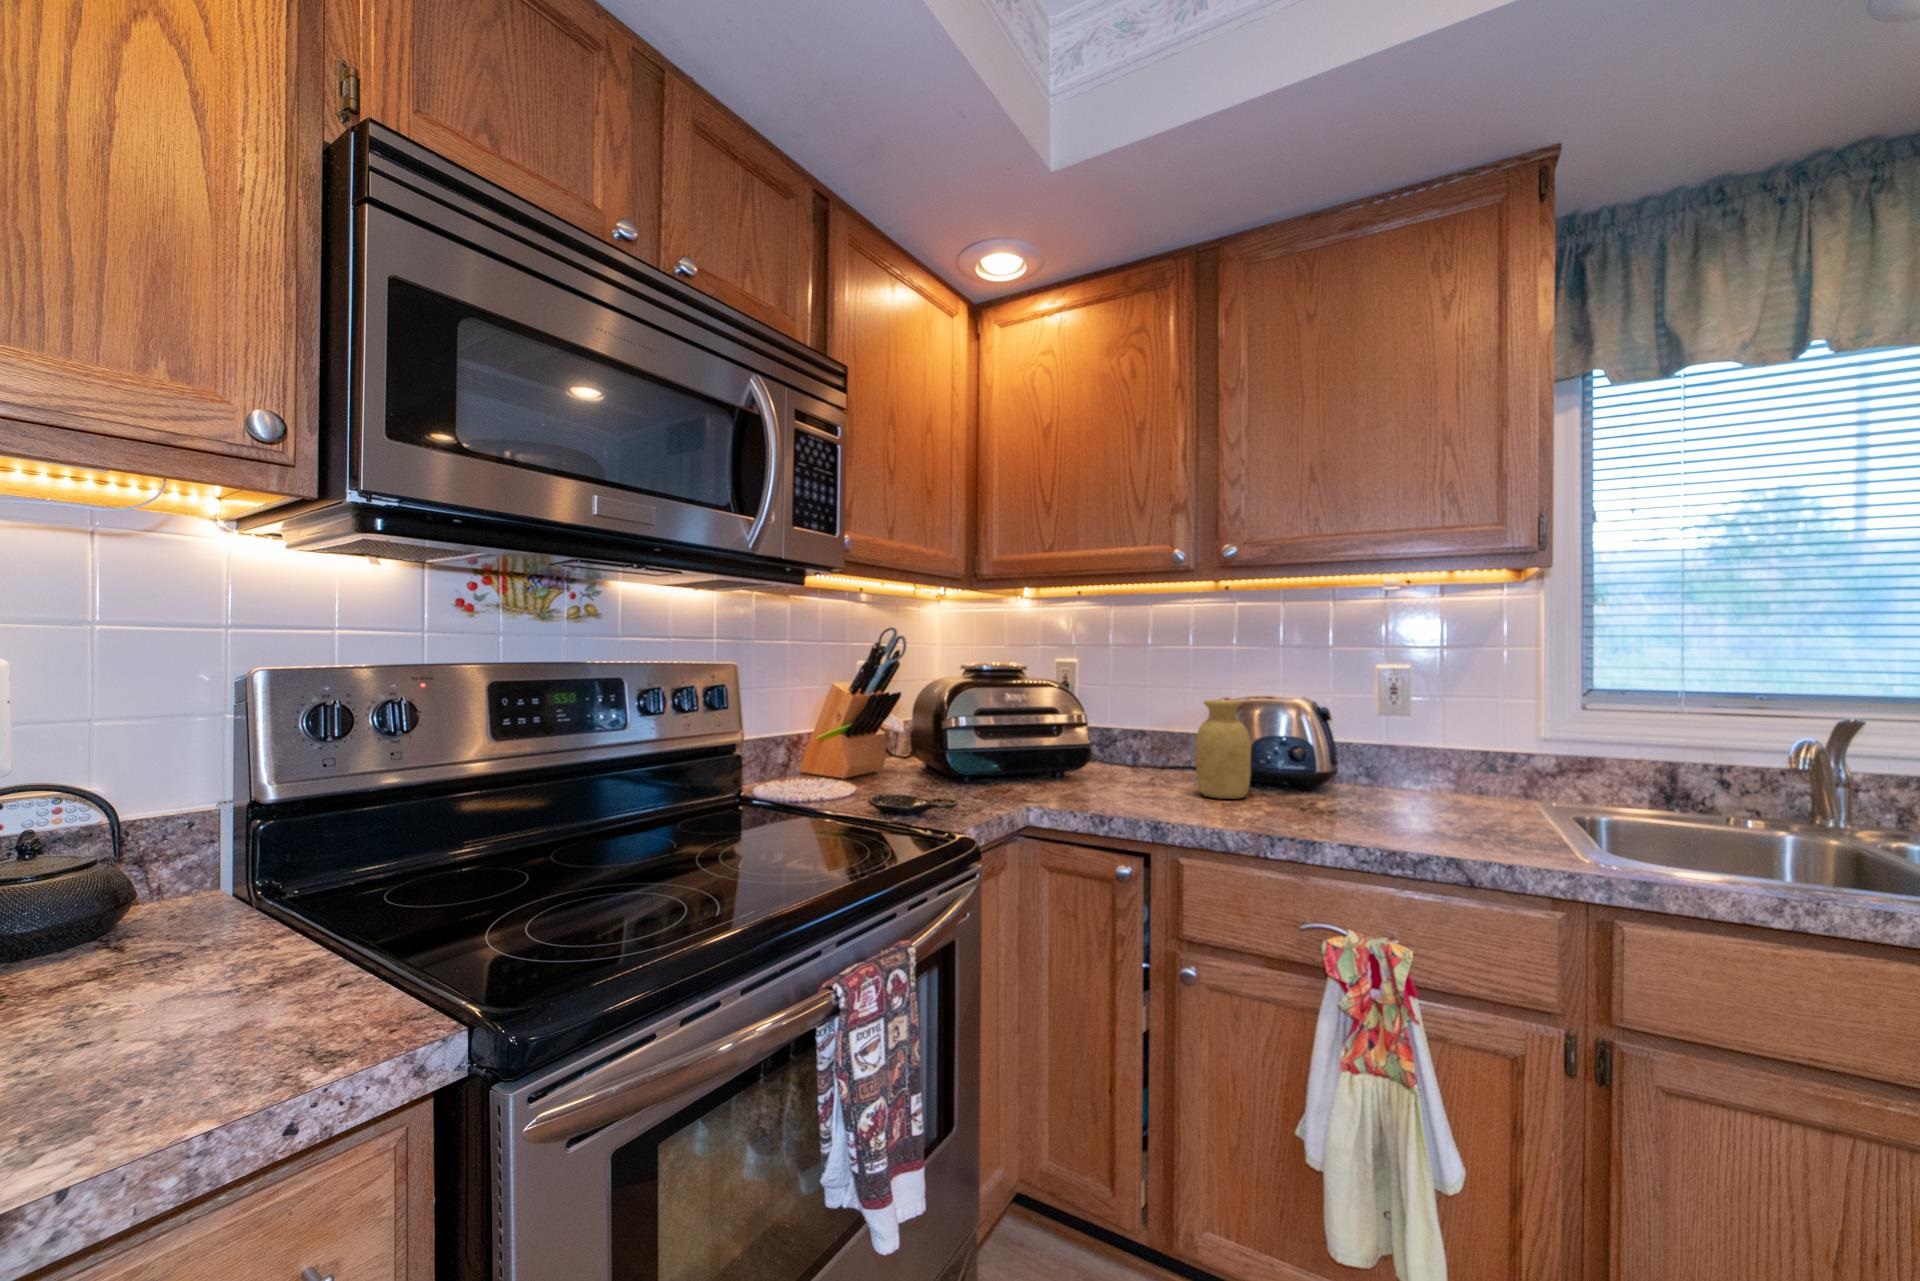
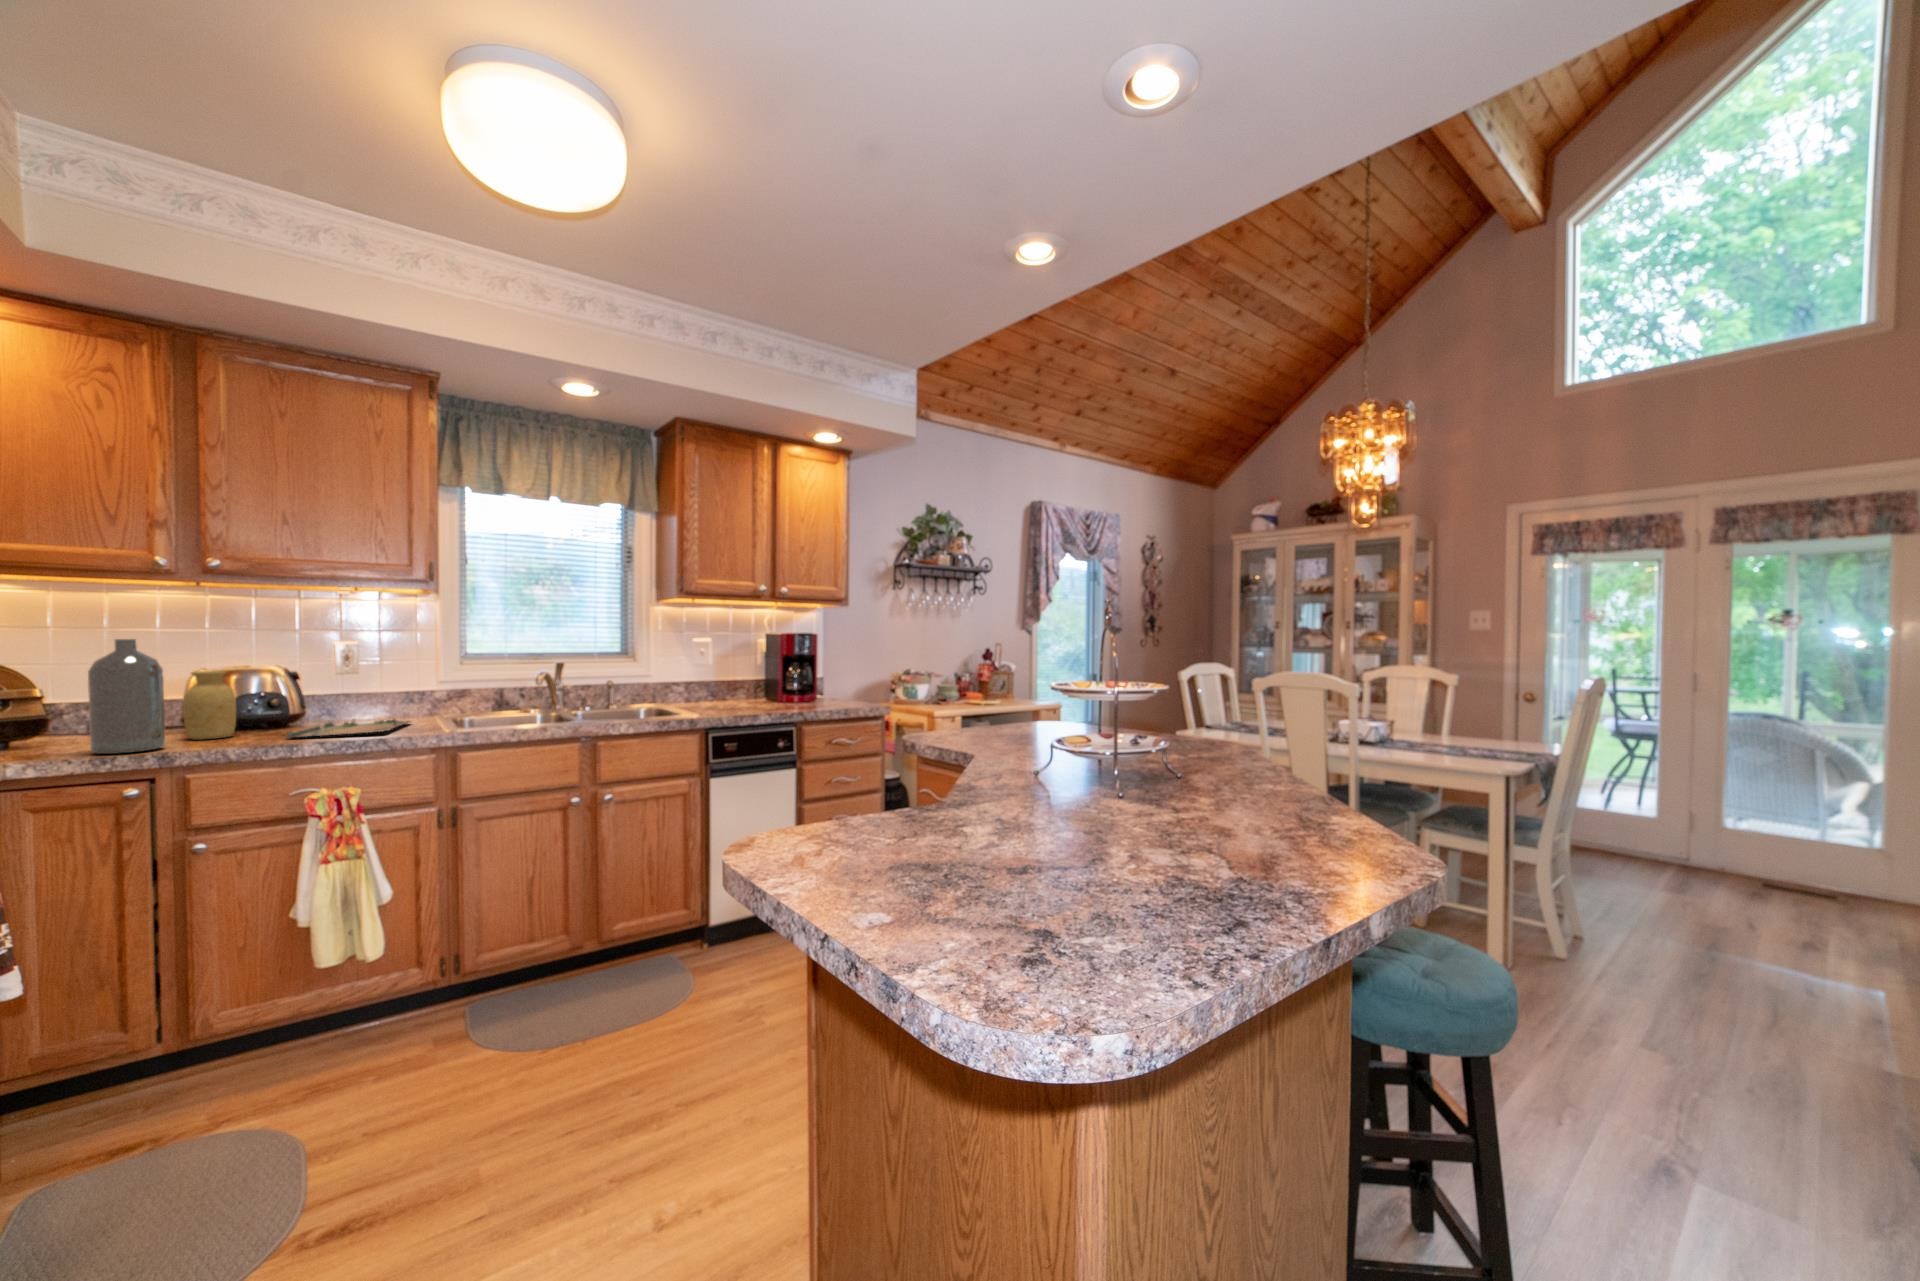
bottle: none [1099,654,1168,809] -> present [88,639,165,754]
tray: none [1303,792,1502,837] -> present [287,718,410,738]

